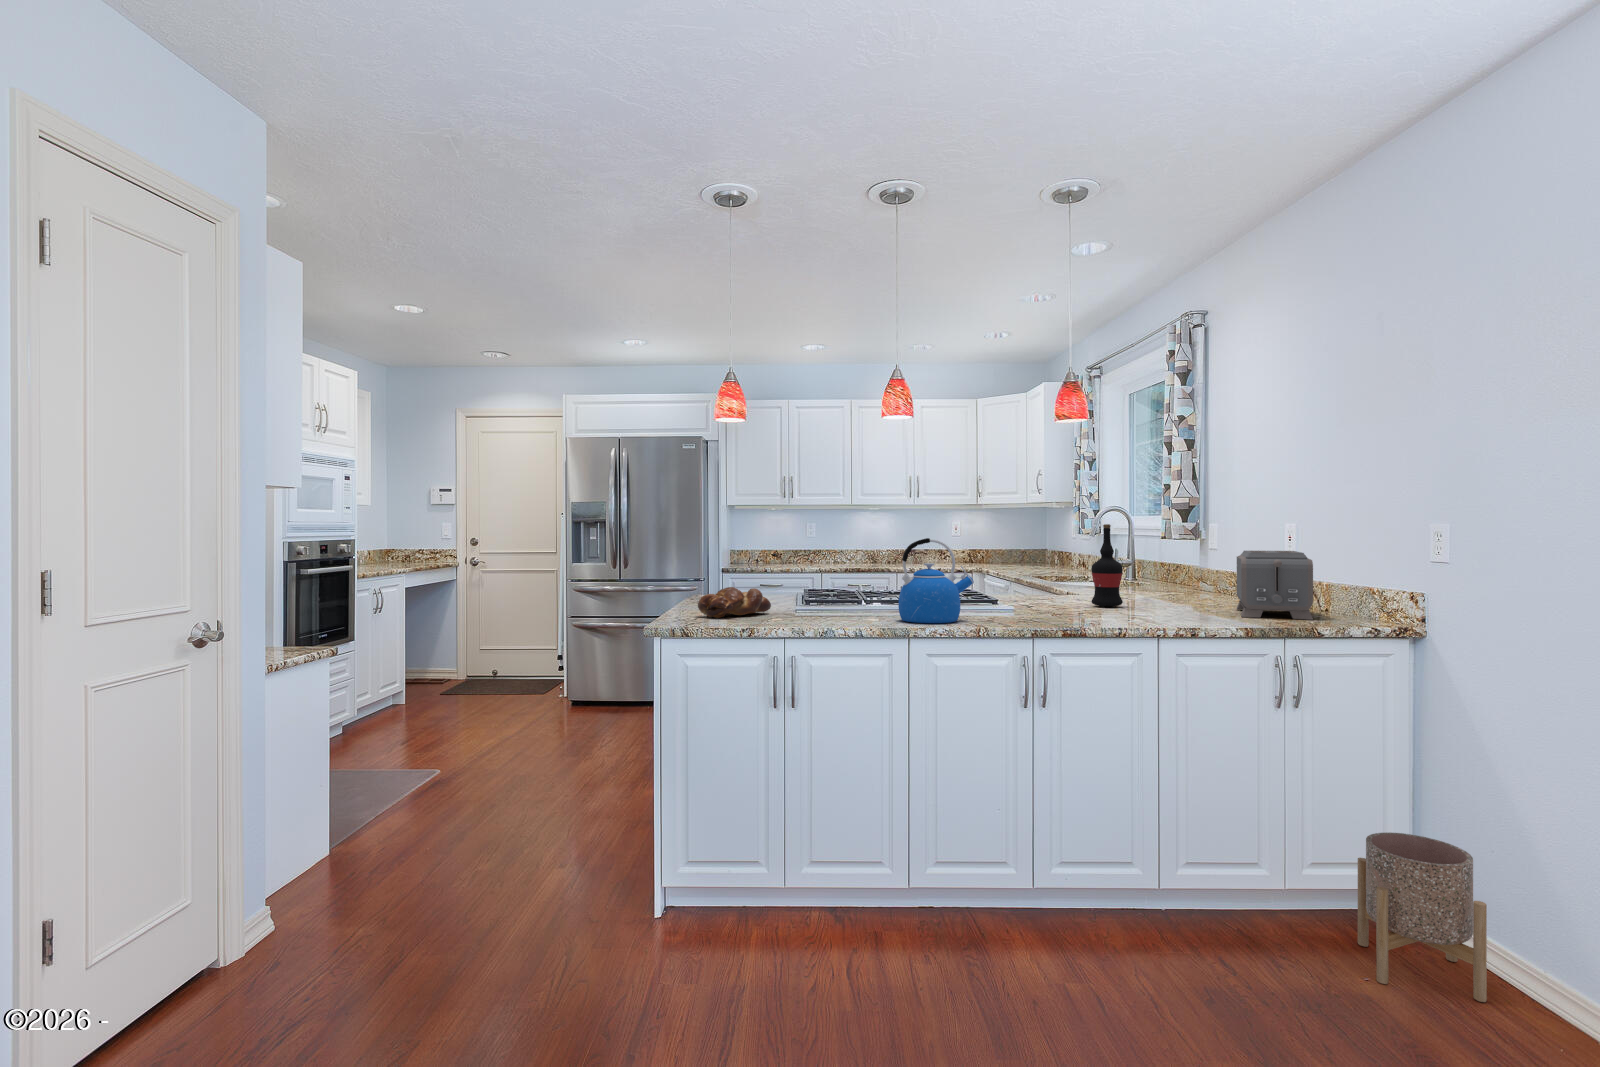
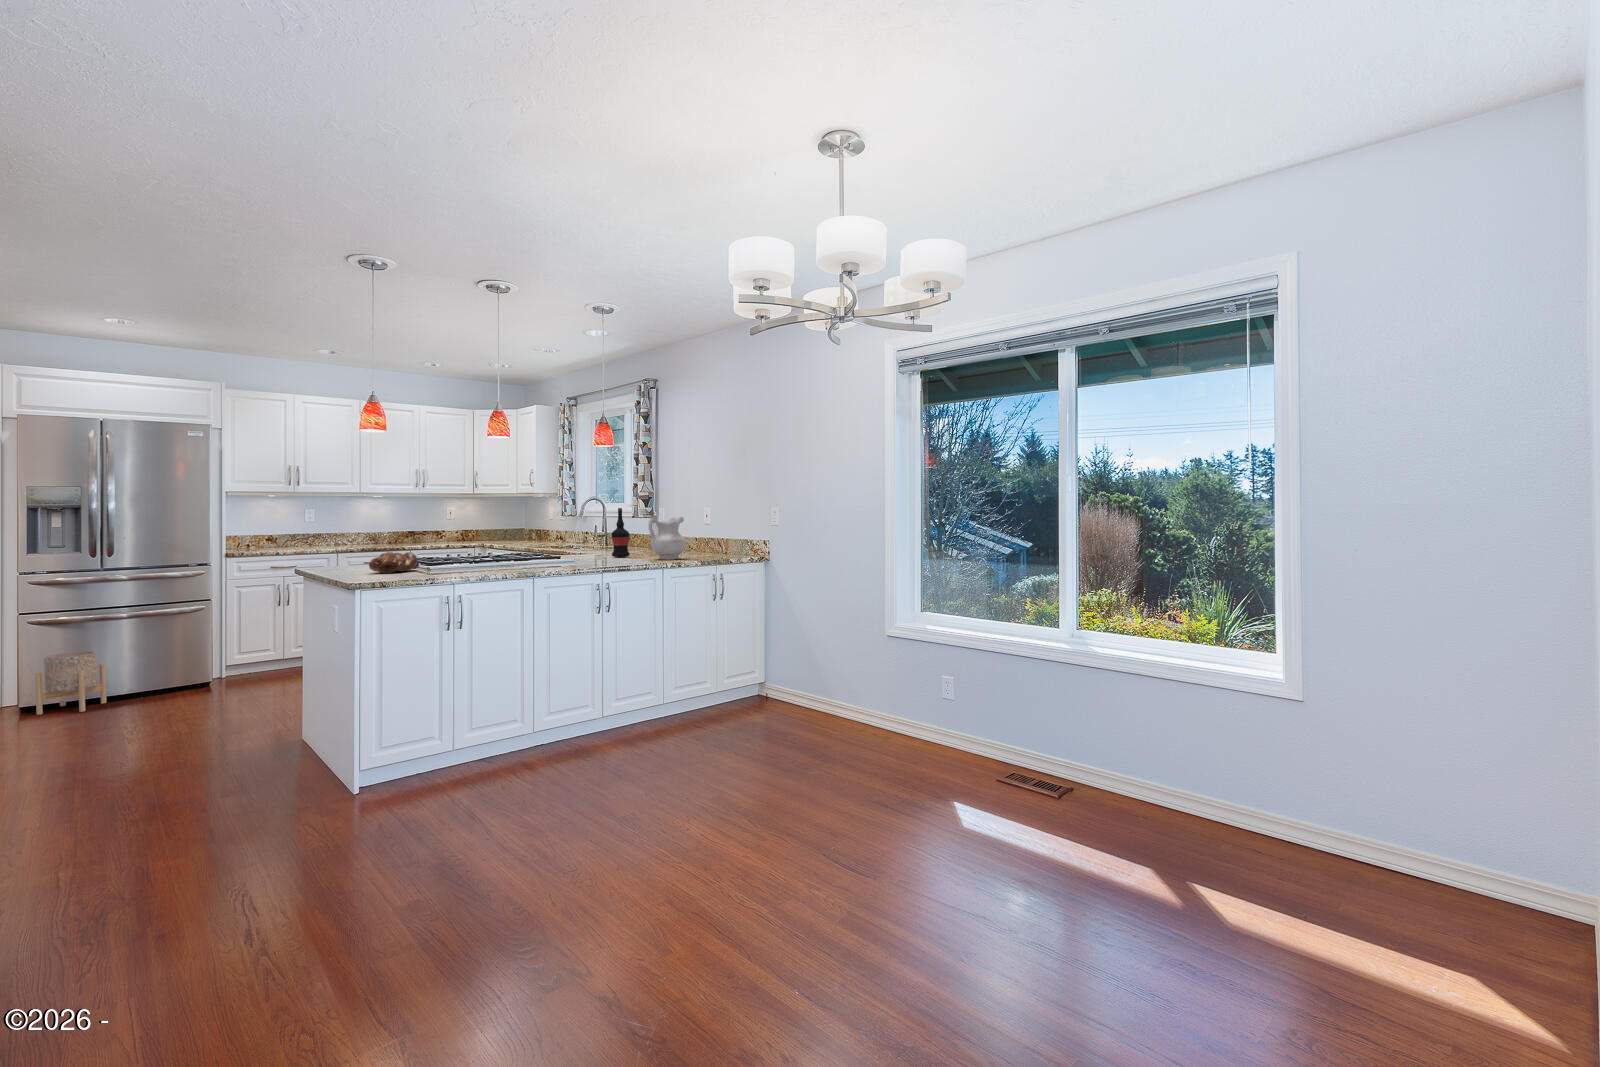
kettle: present [899,538,974,623] -> none [522,515,567,567]
ceramic pitcher: none [1133,539,1210,621] -> present [648,516,686,560]
toaster: present [1237,551,1313,620] -> none [687,522,728,557]
planter: present [1358,832,1487,1002] -> present [35,651,106,715]

